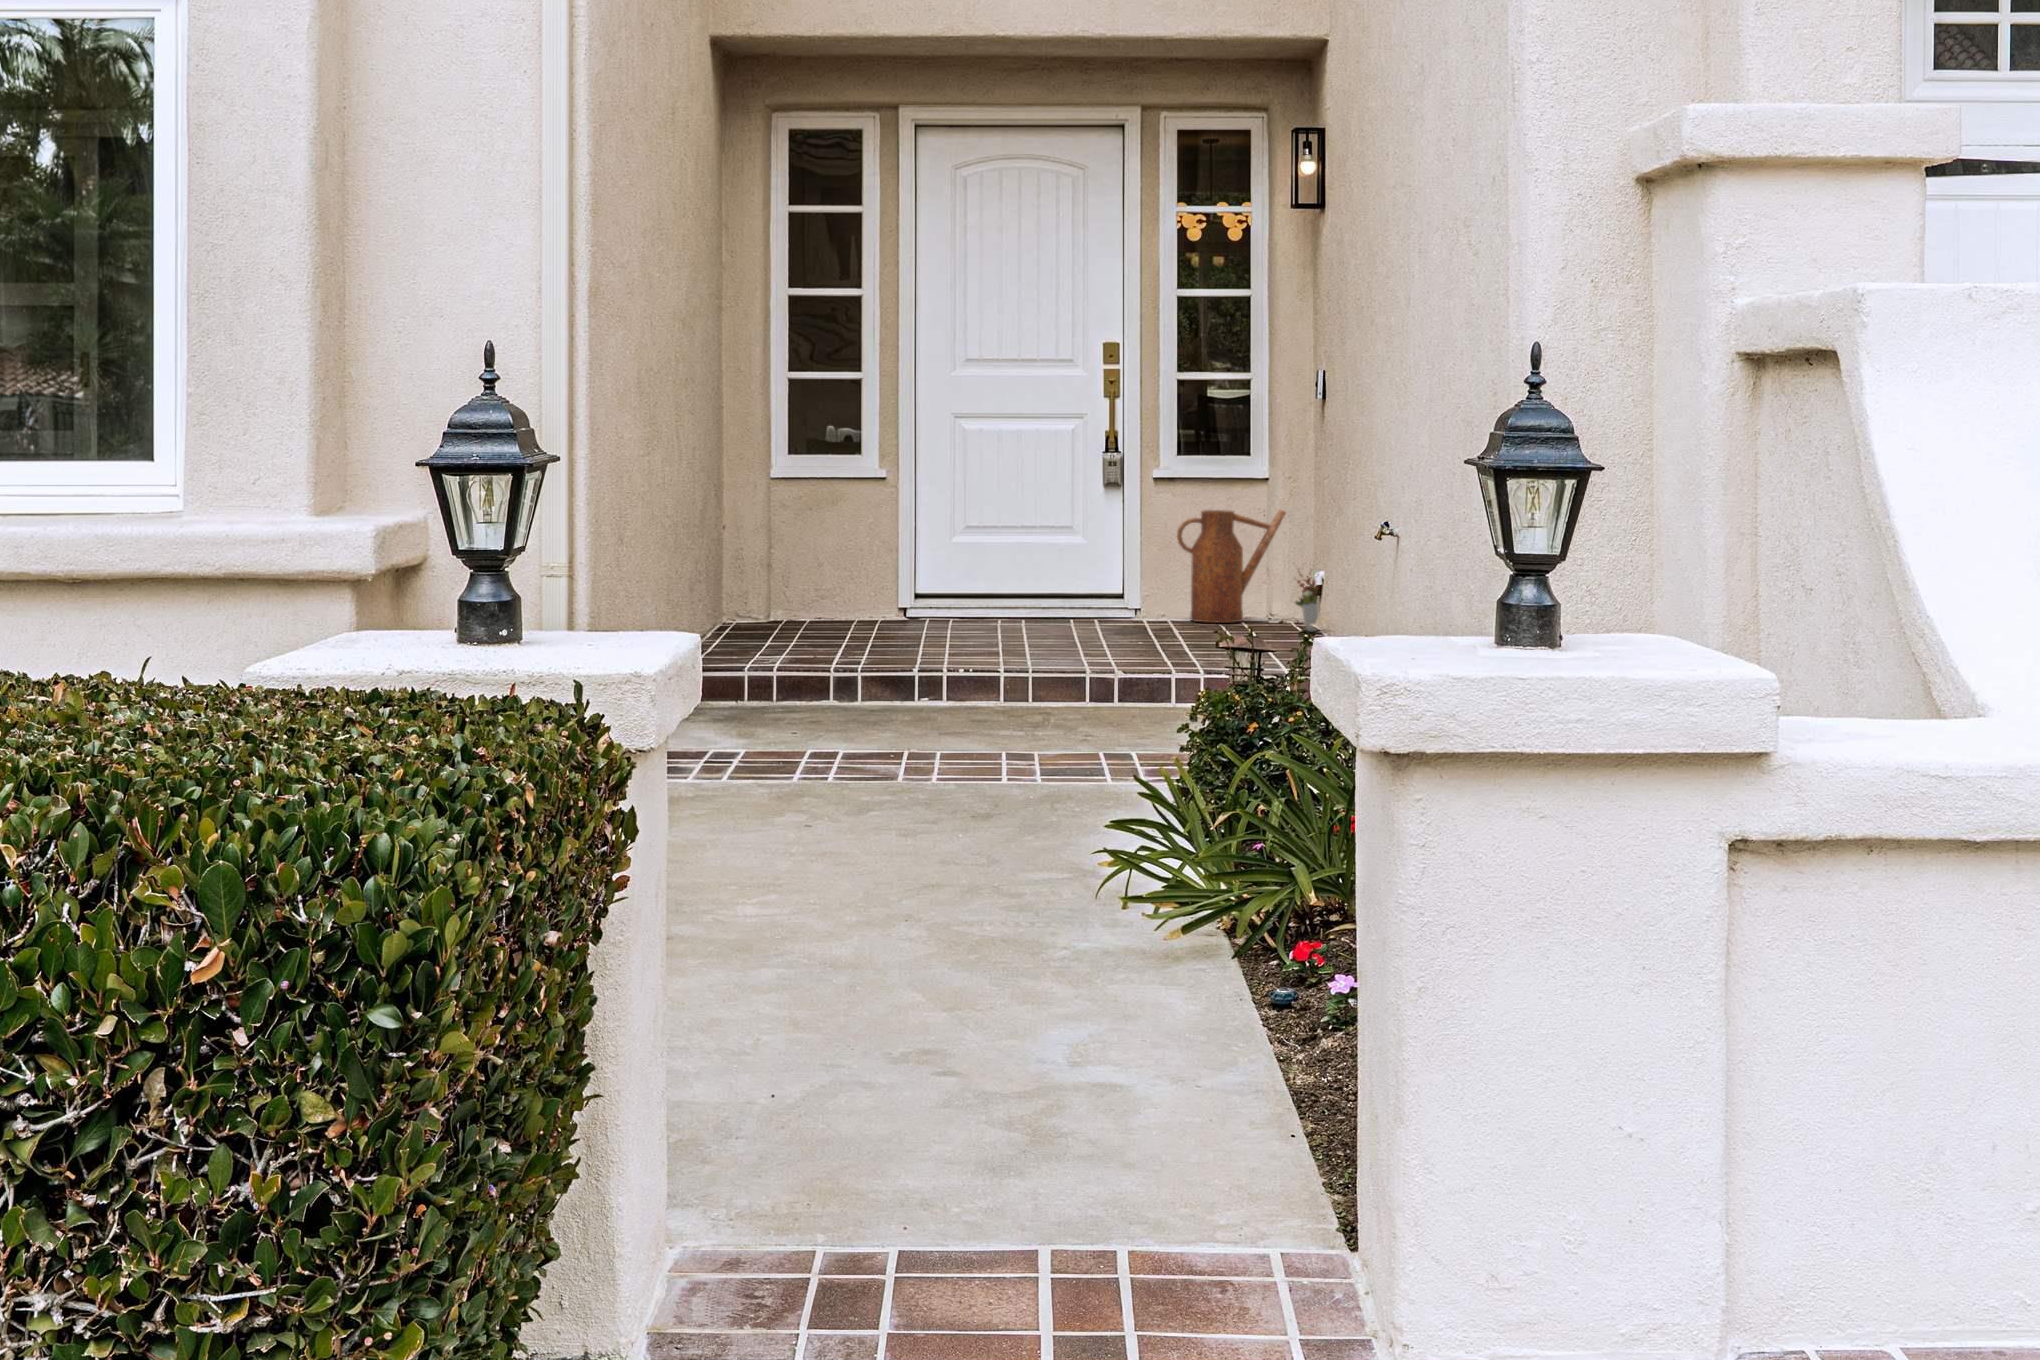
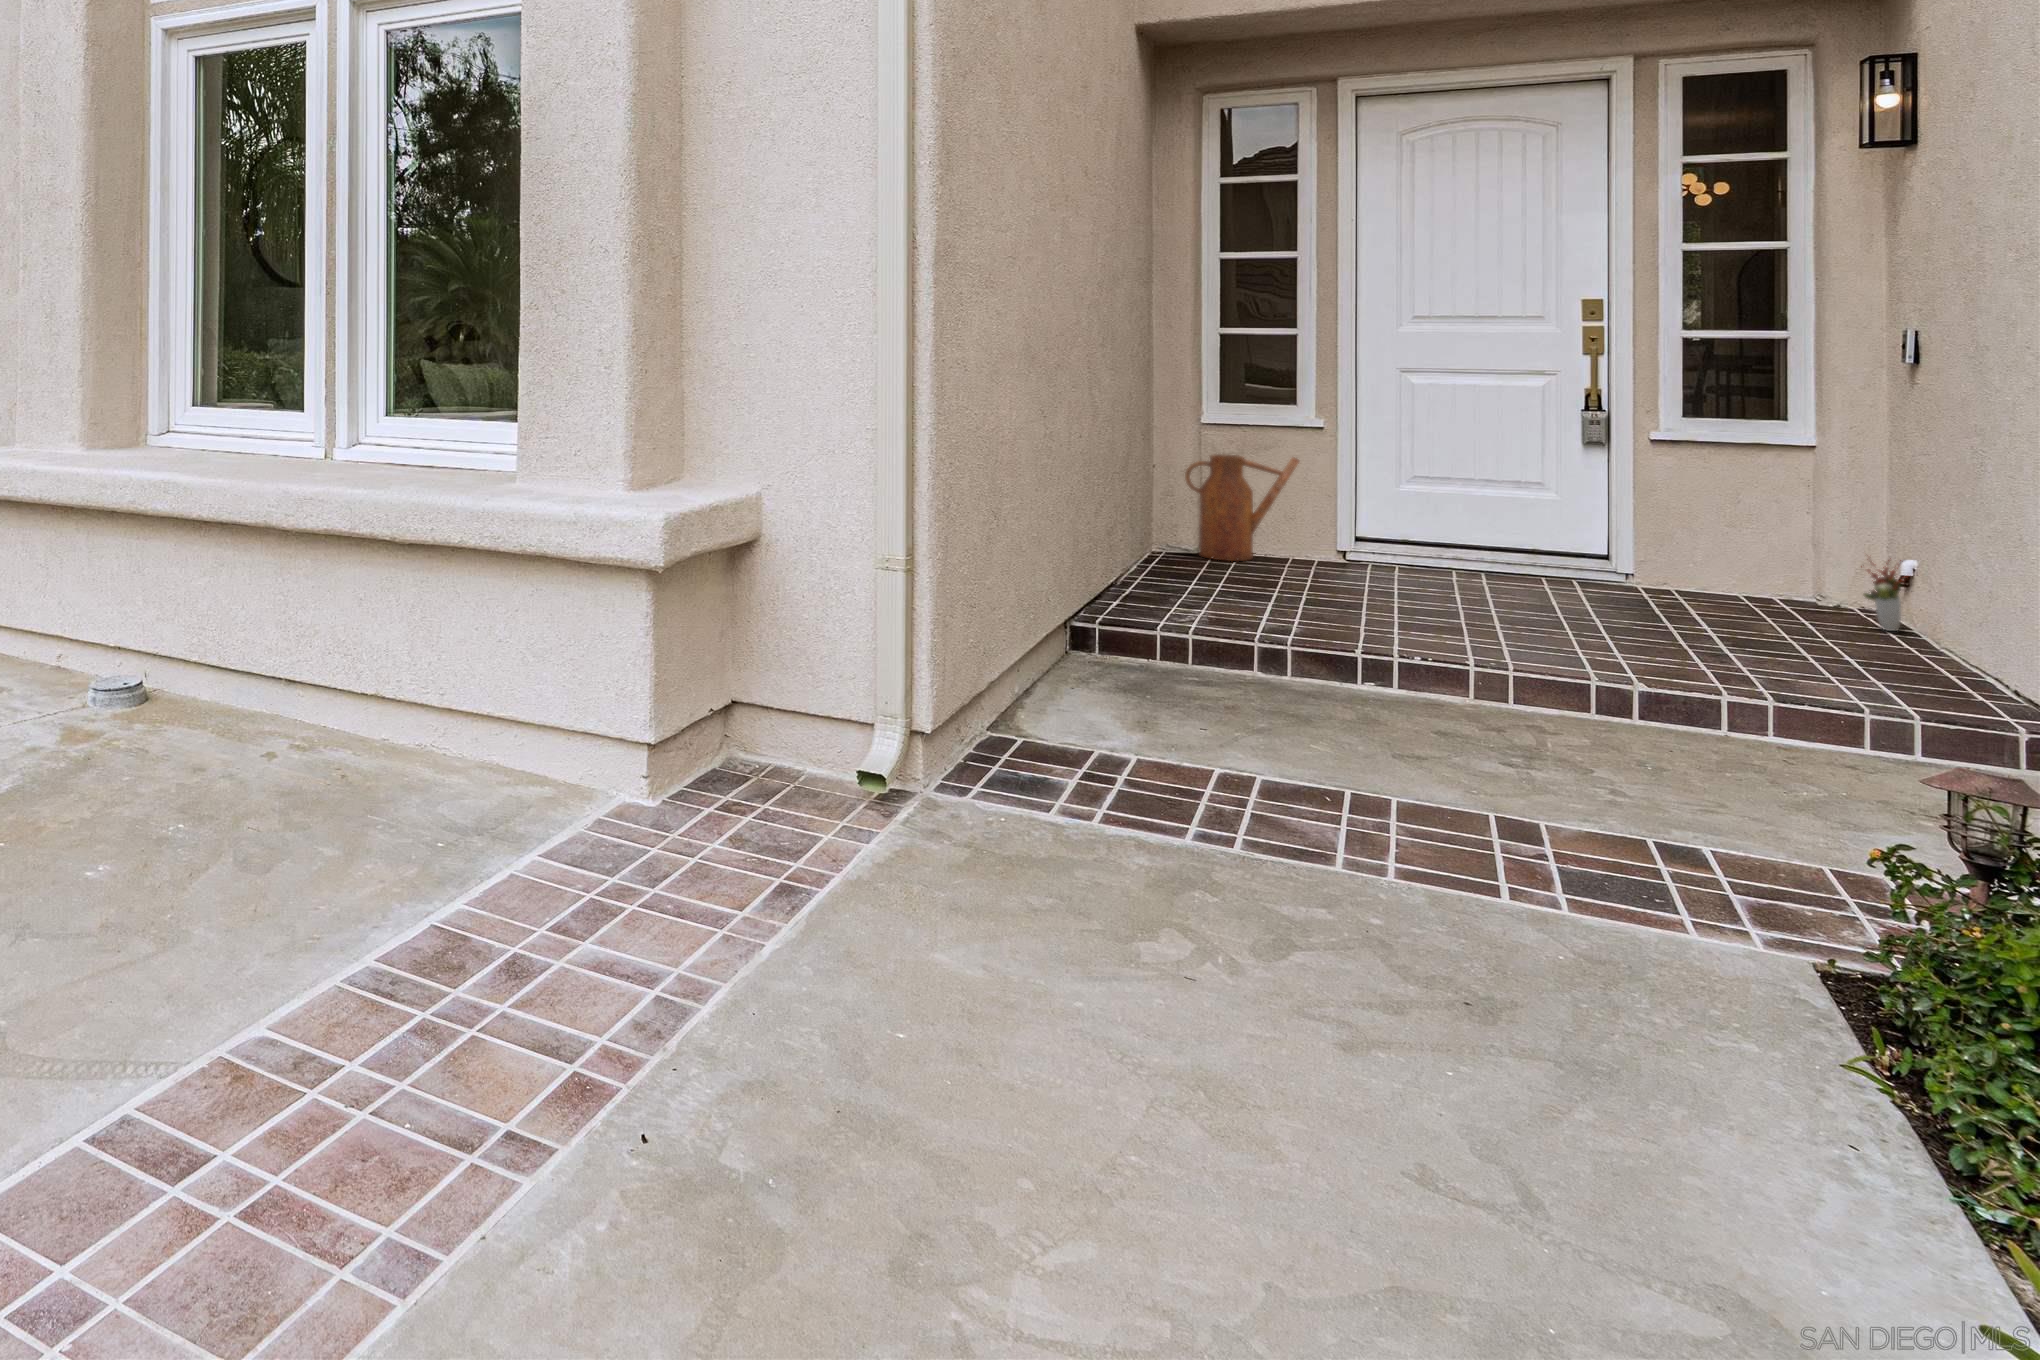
watering can: present [1177,510,1286,623] -> present [1185,454,1299,561]

